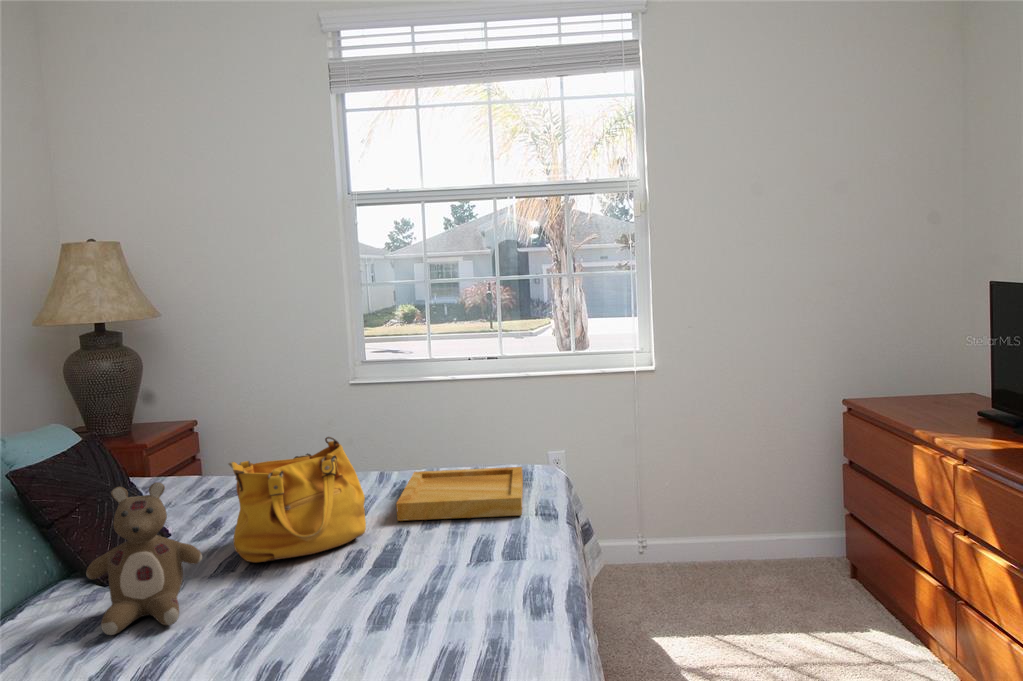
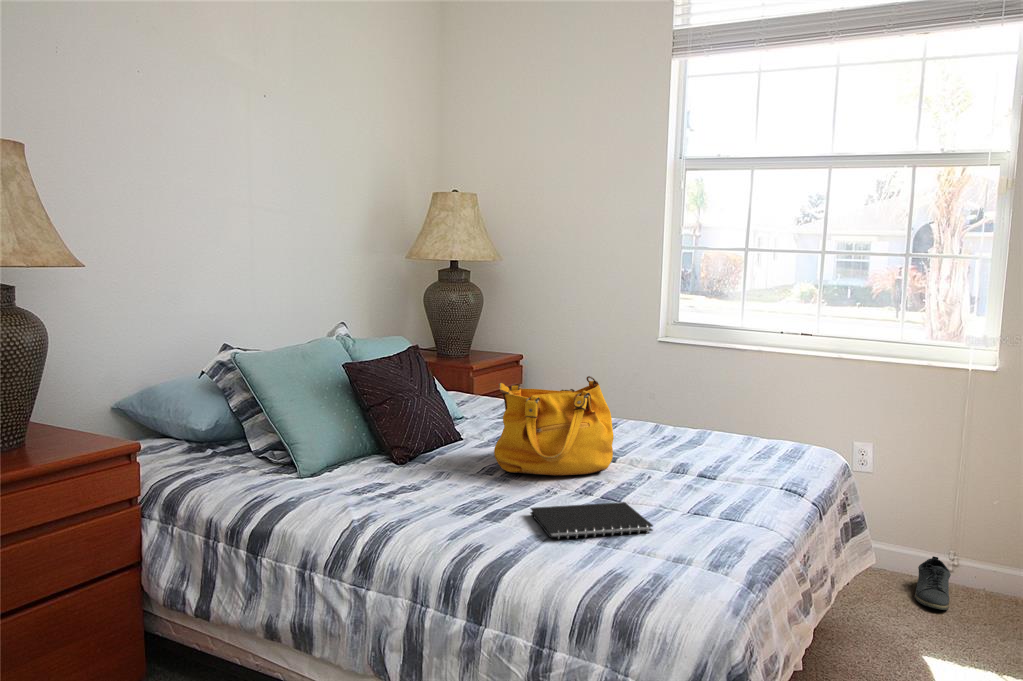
tray: present [396,467,523,521] -> none [645,428,792,485]
stuffed bear: present [86,482,202,635] -> none [375,384,459,500]
shoe: none [617,542,650,589] -> present [915,556,951,610]
notebook: none [312,567,453,630] -> present [530,502,653,539]

